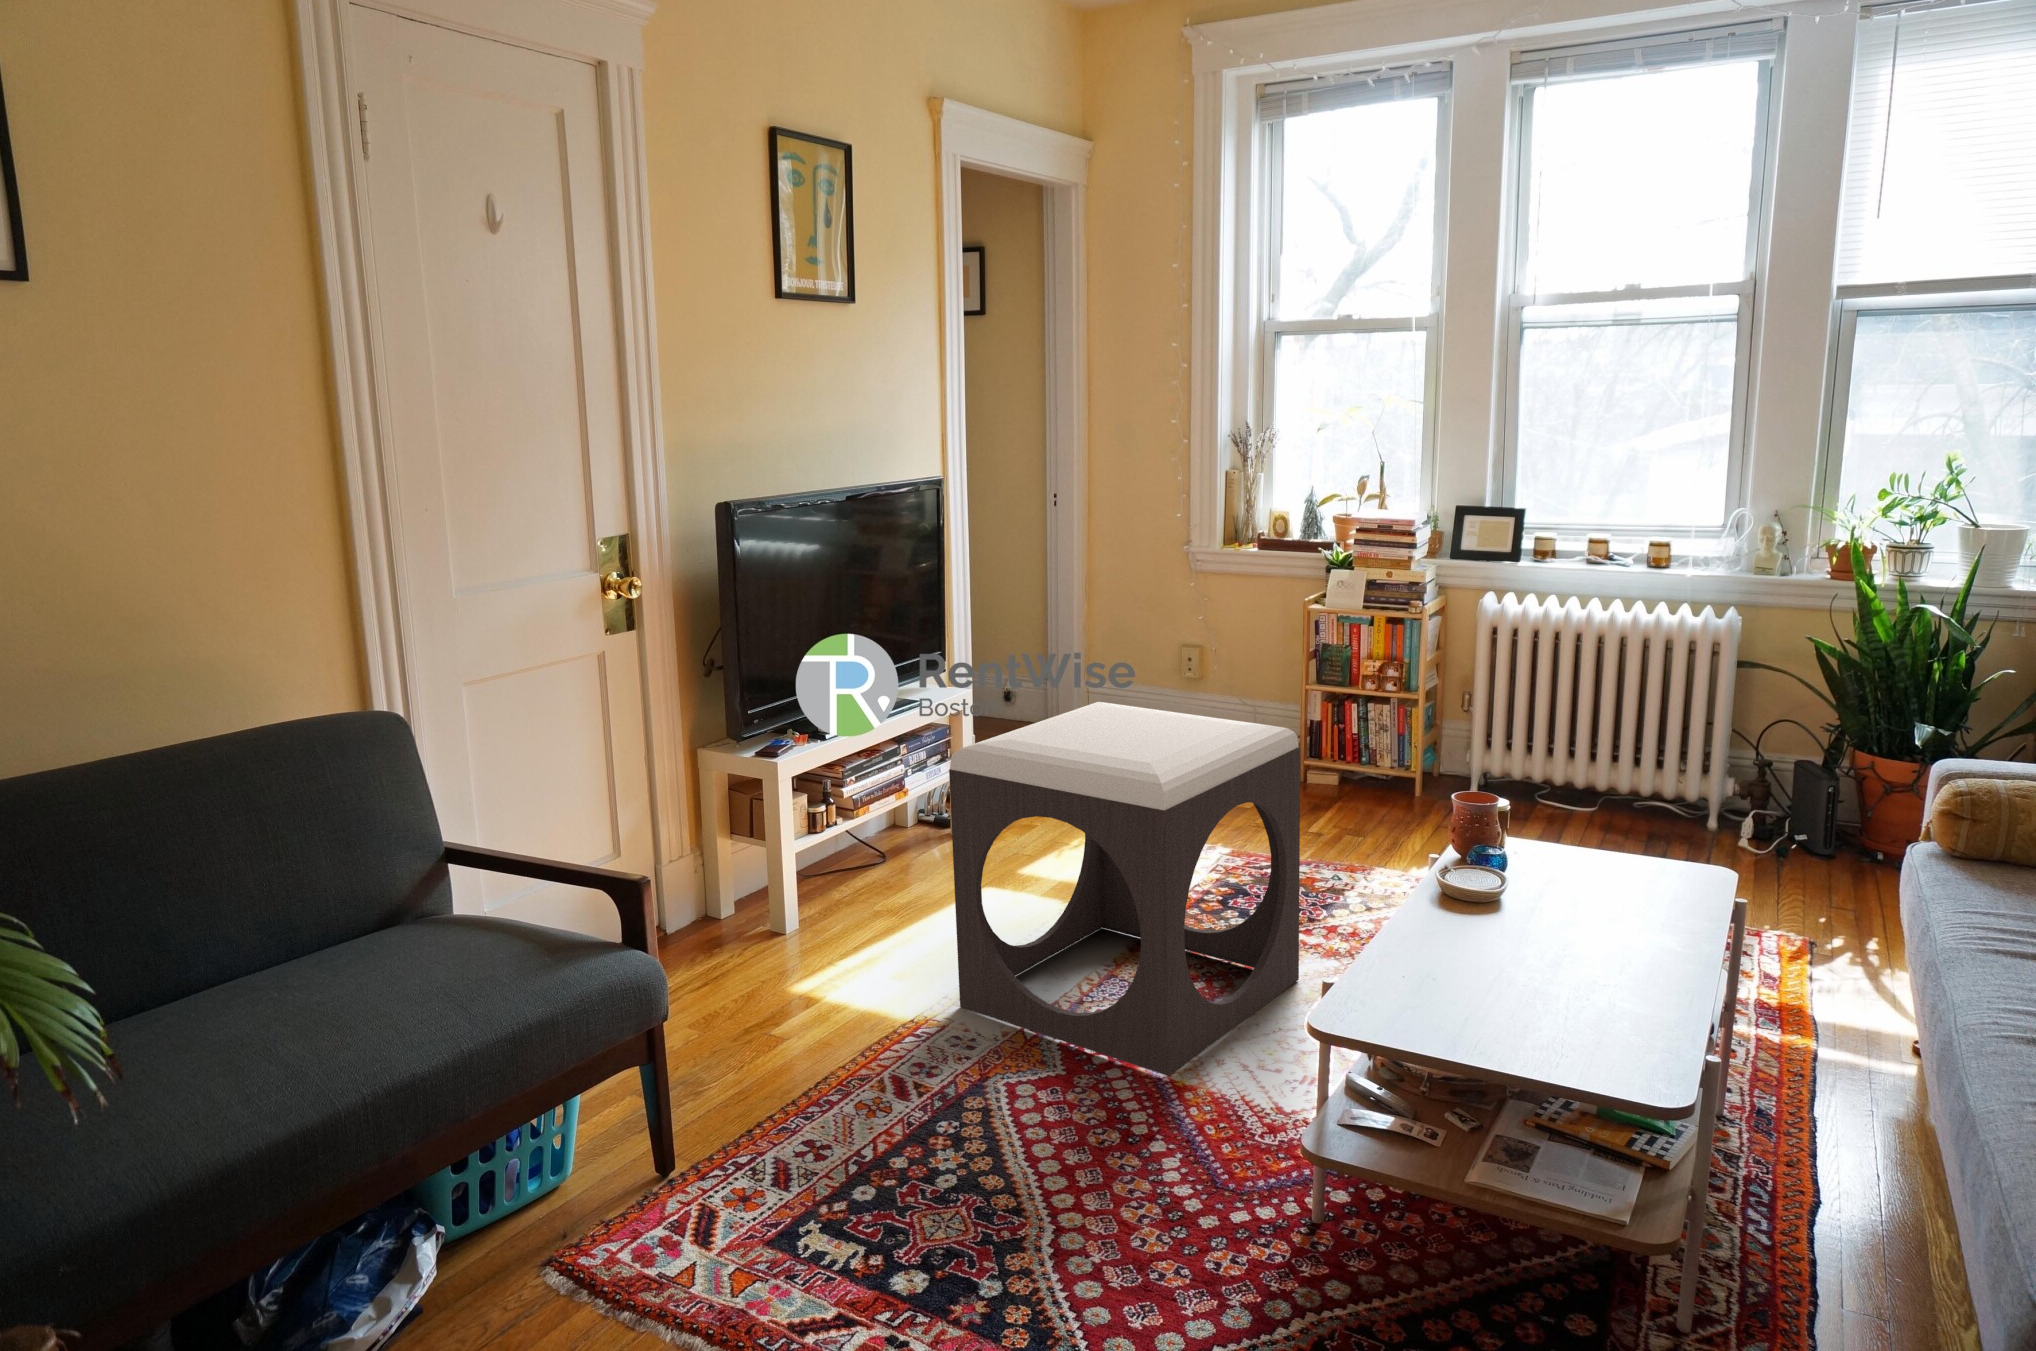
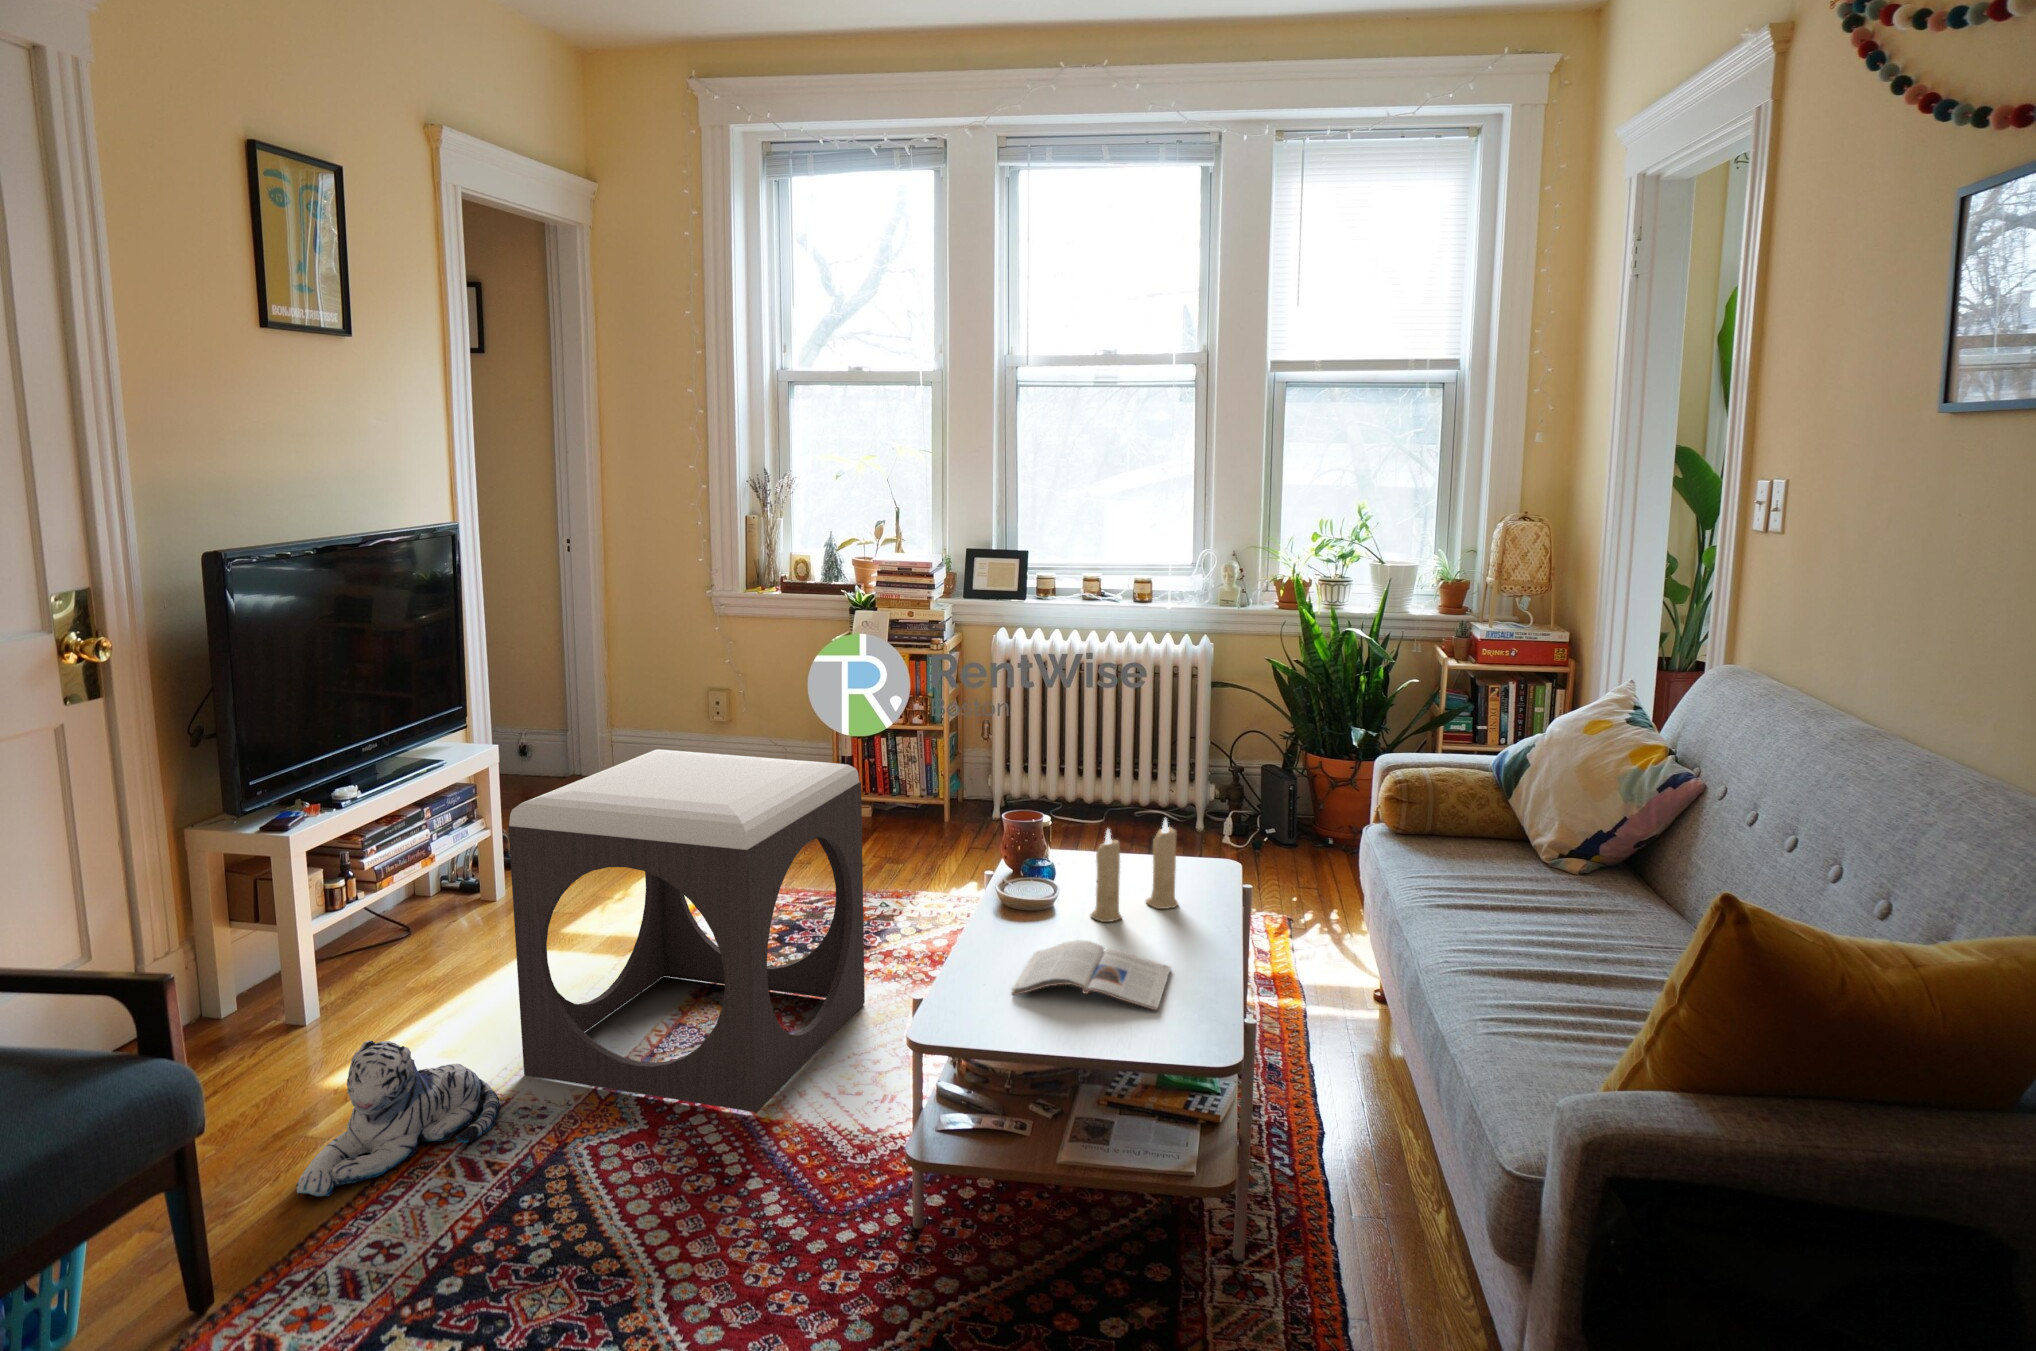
candle: none [1538,805,1655,924] -> present [1091,819,1178,922]
magazine: none [1424,941,1624,1032] -> present [1011,940,1171,1010]
plush toy: none [757,957,935,1092] -> present [296,1040,500,1197]

